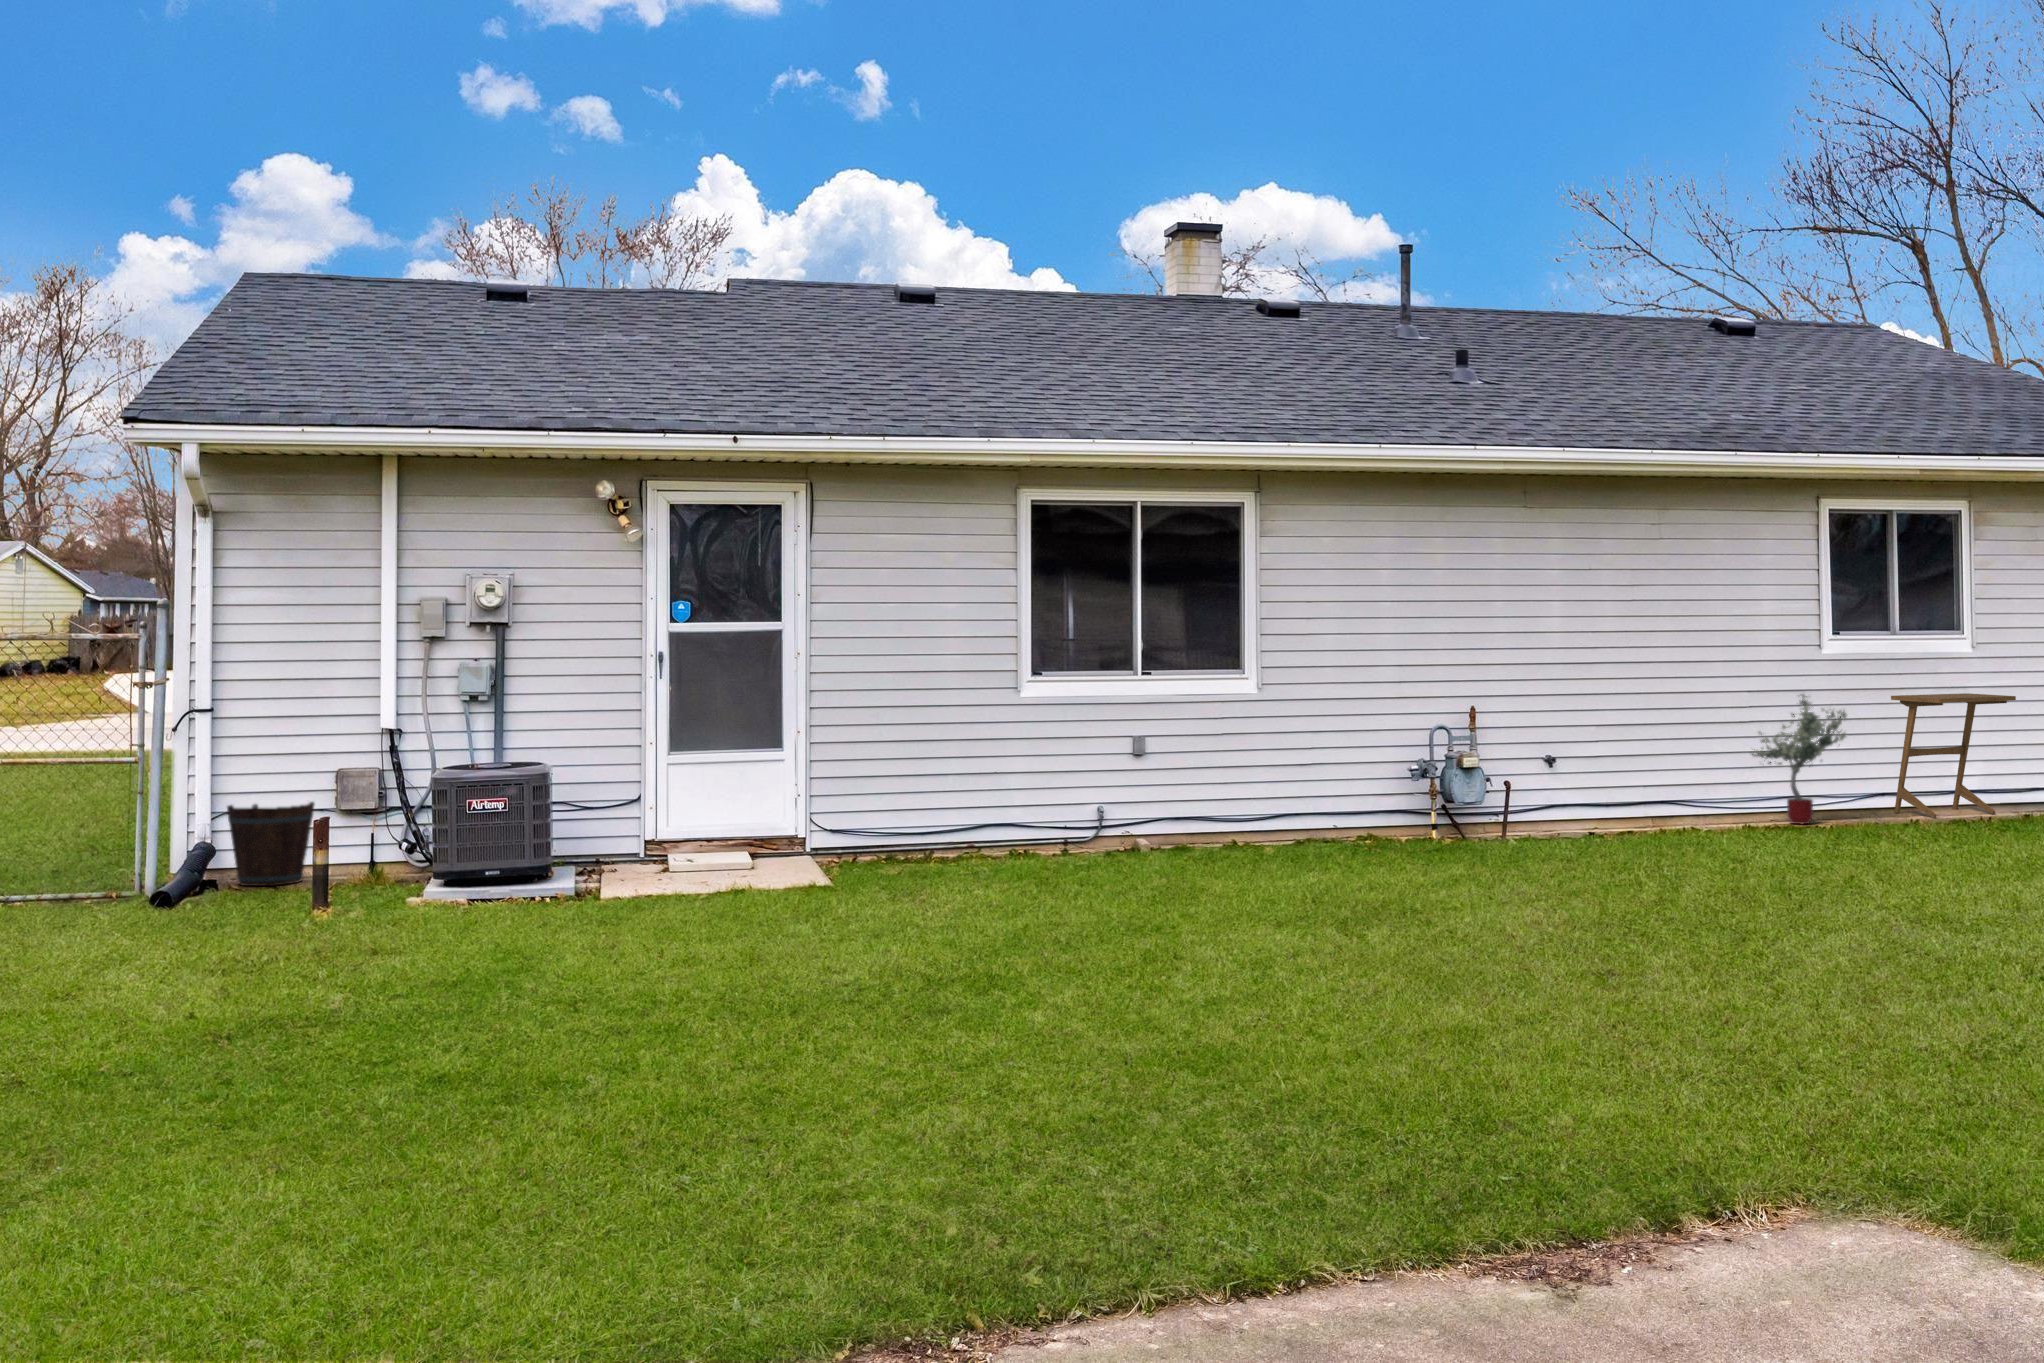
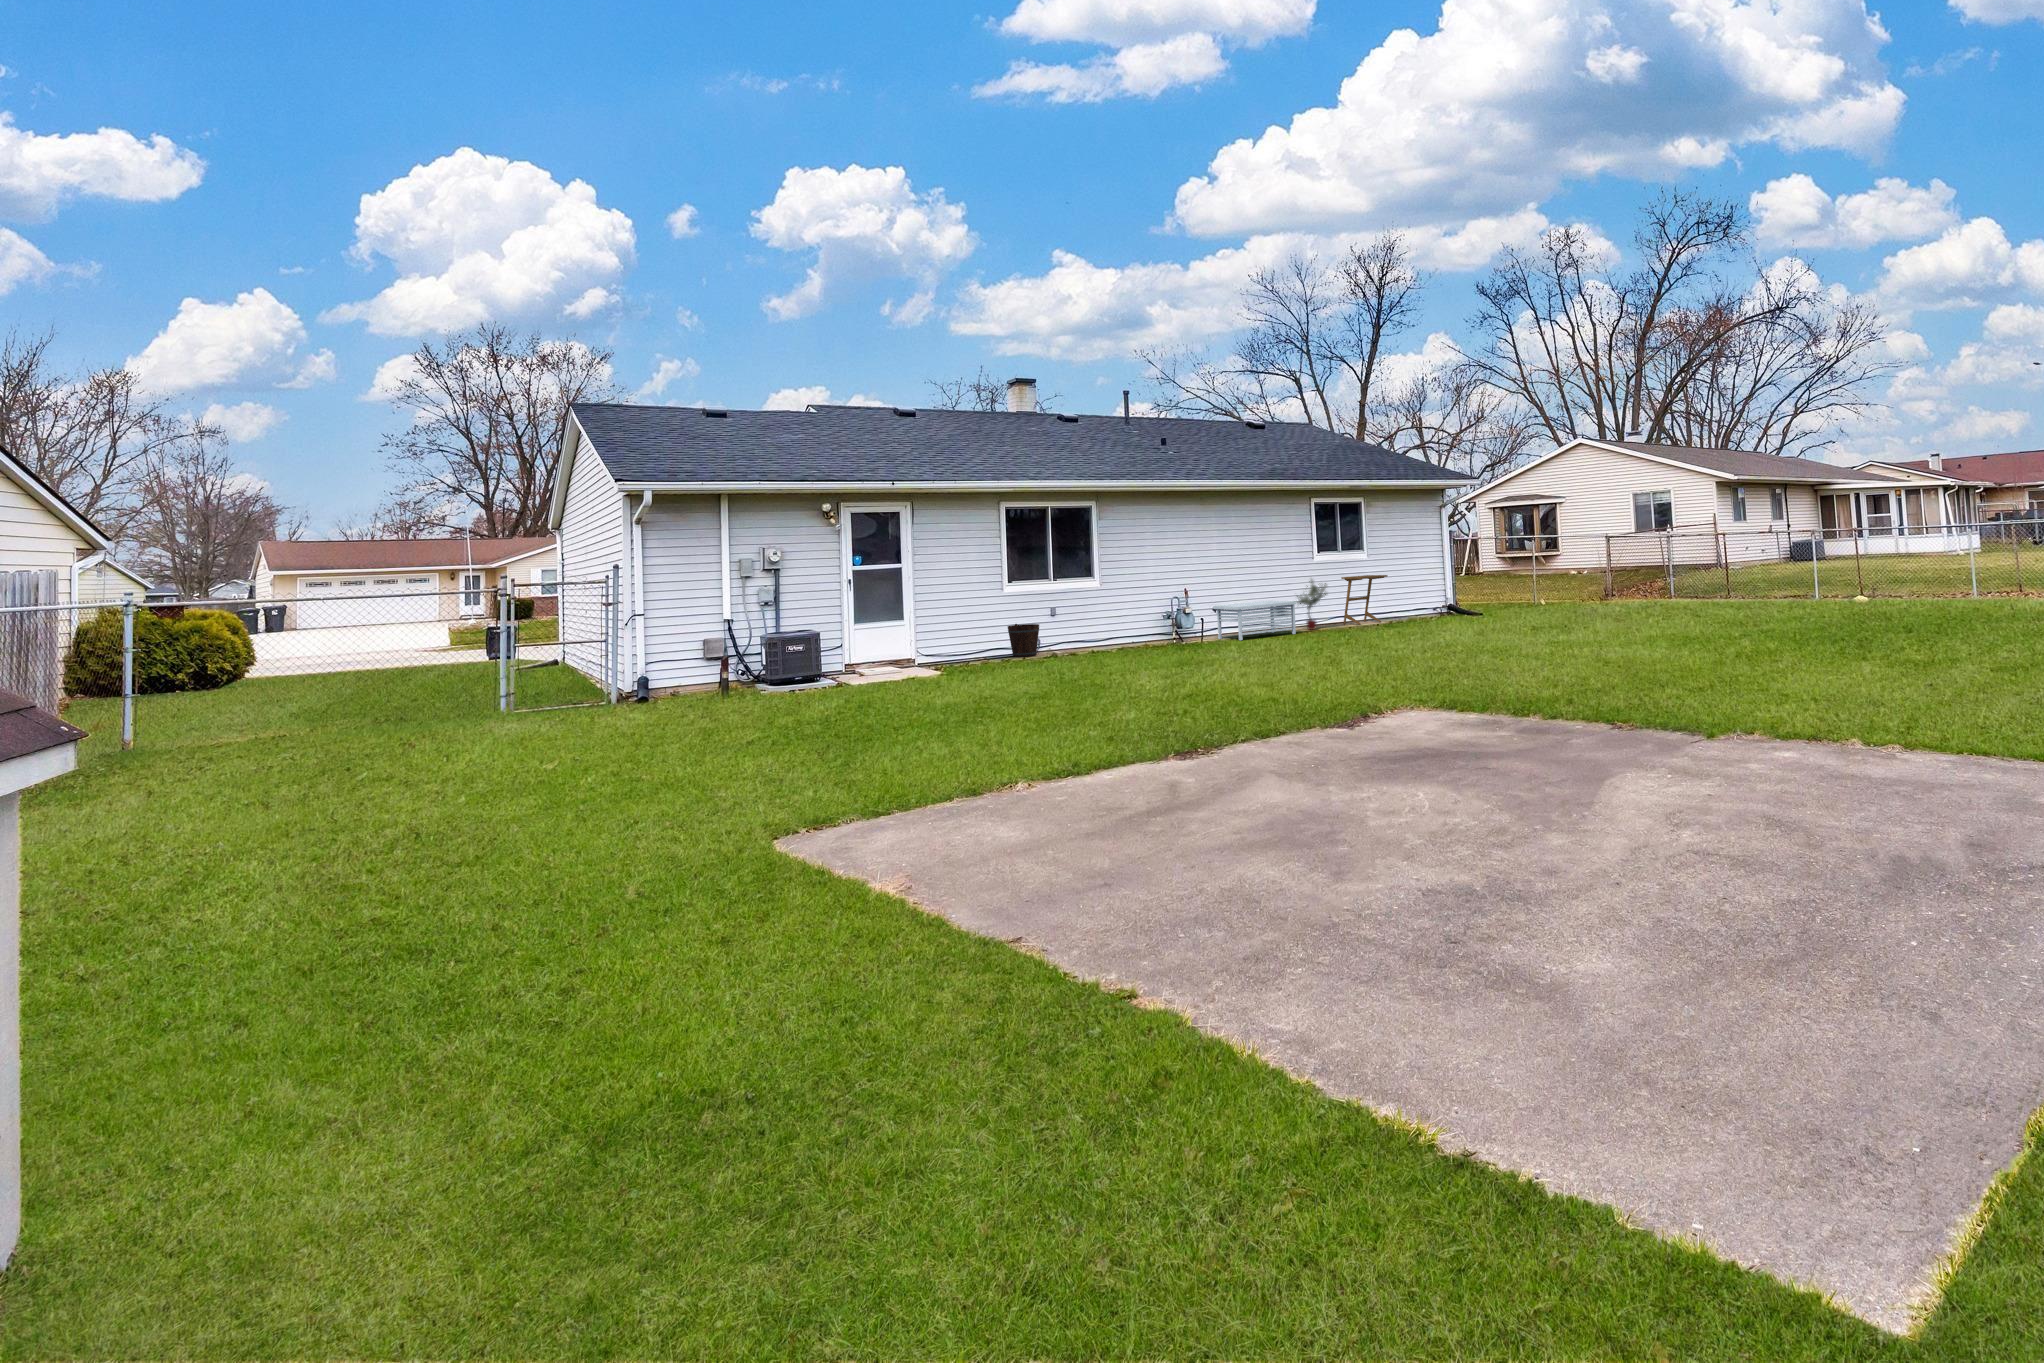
storage bench: none [1541,746,1754,842] -> present [1213,601,1296,640]
bucket: present [227,802,314,886] -> present [1008,624,1039,657]

